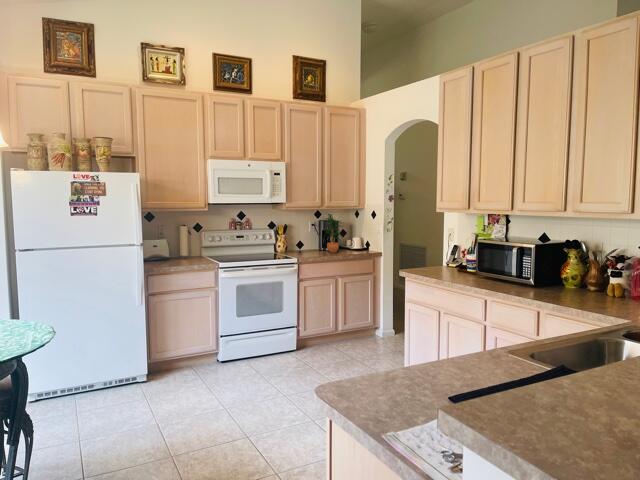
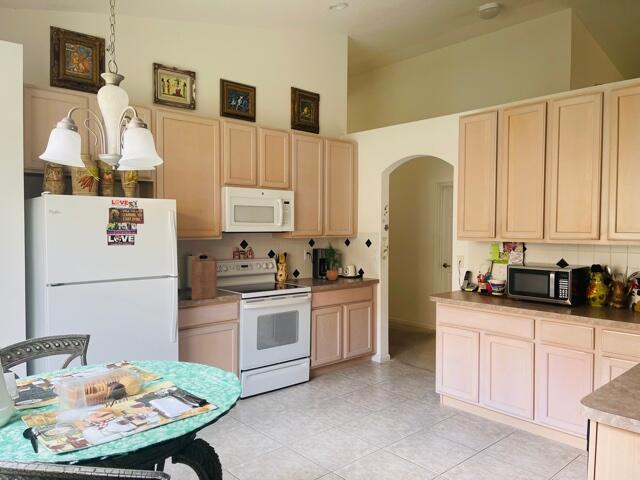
cutting board: none [164,223,191,267] -> present [191,253,217,300]

